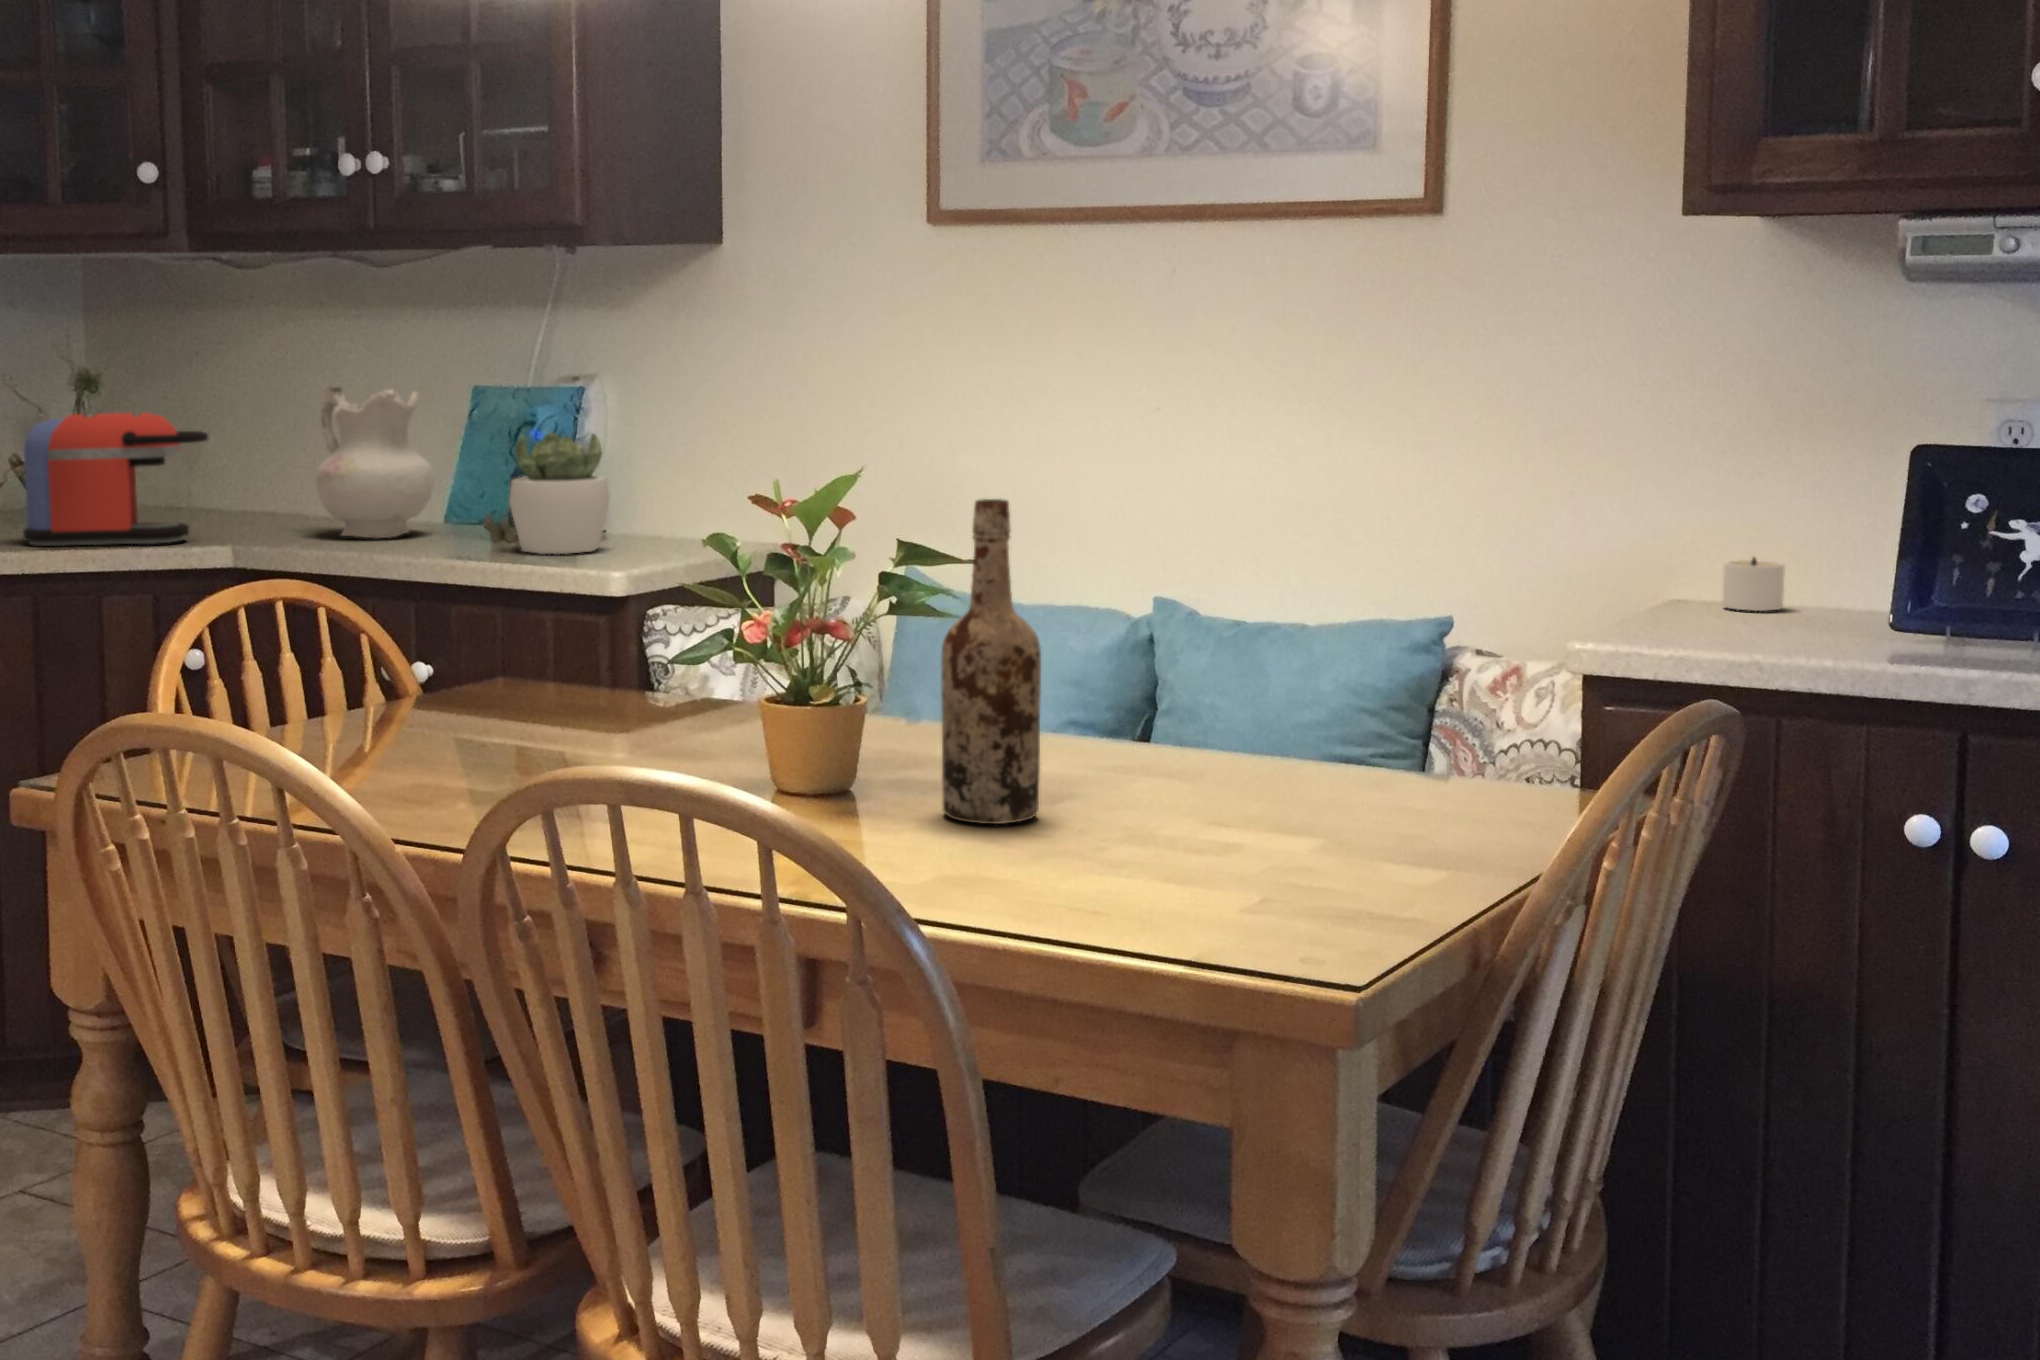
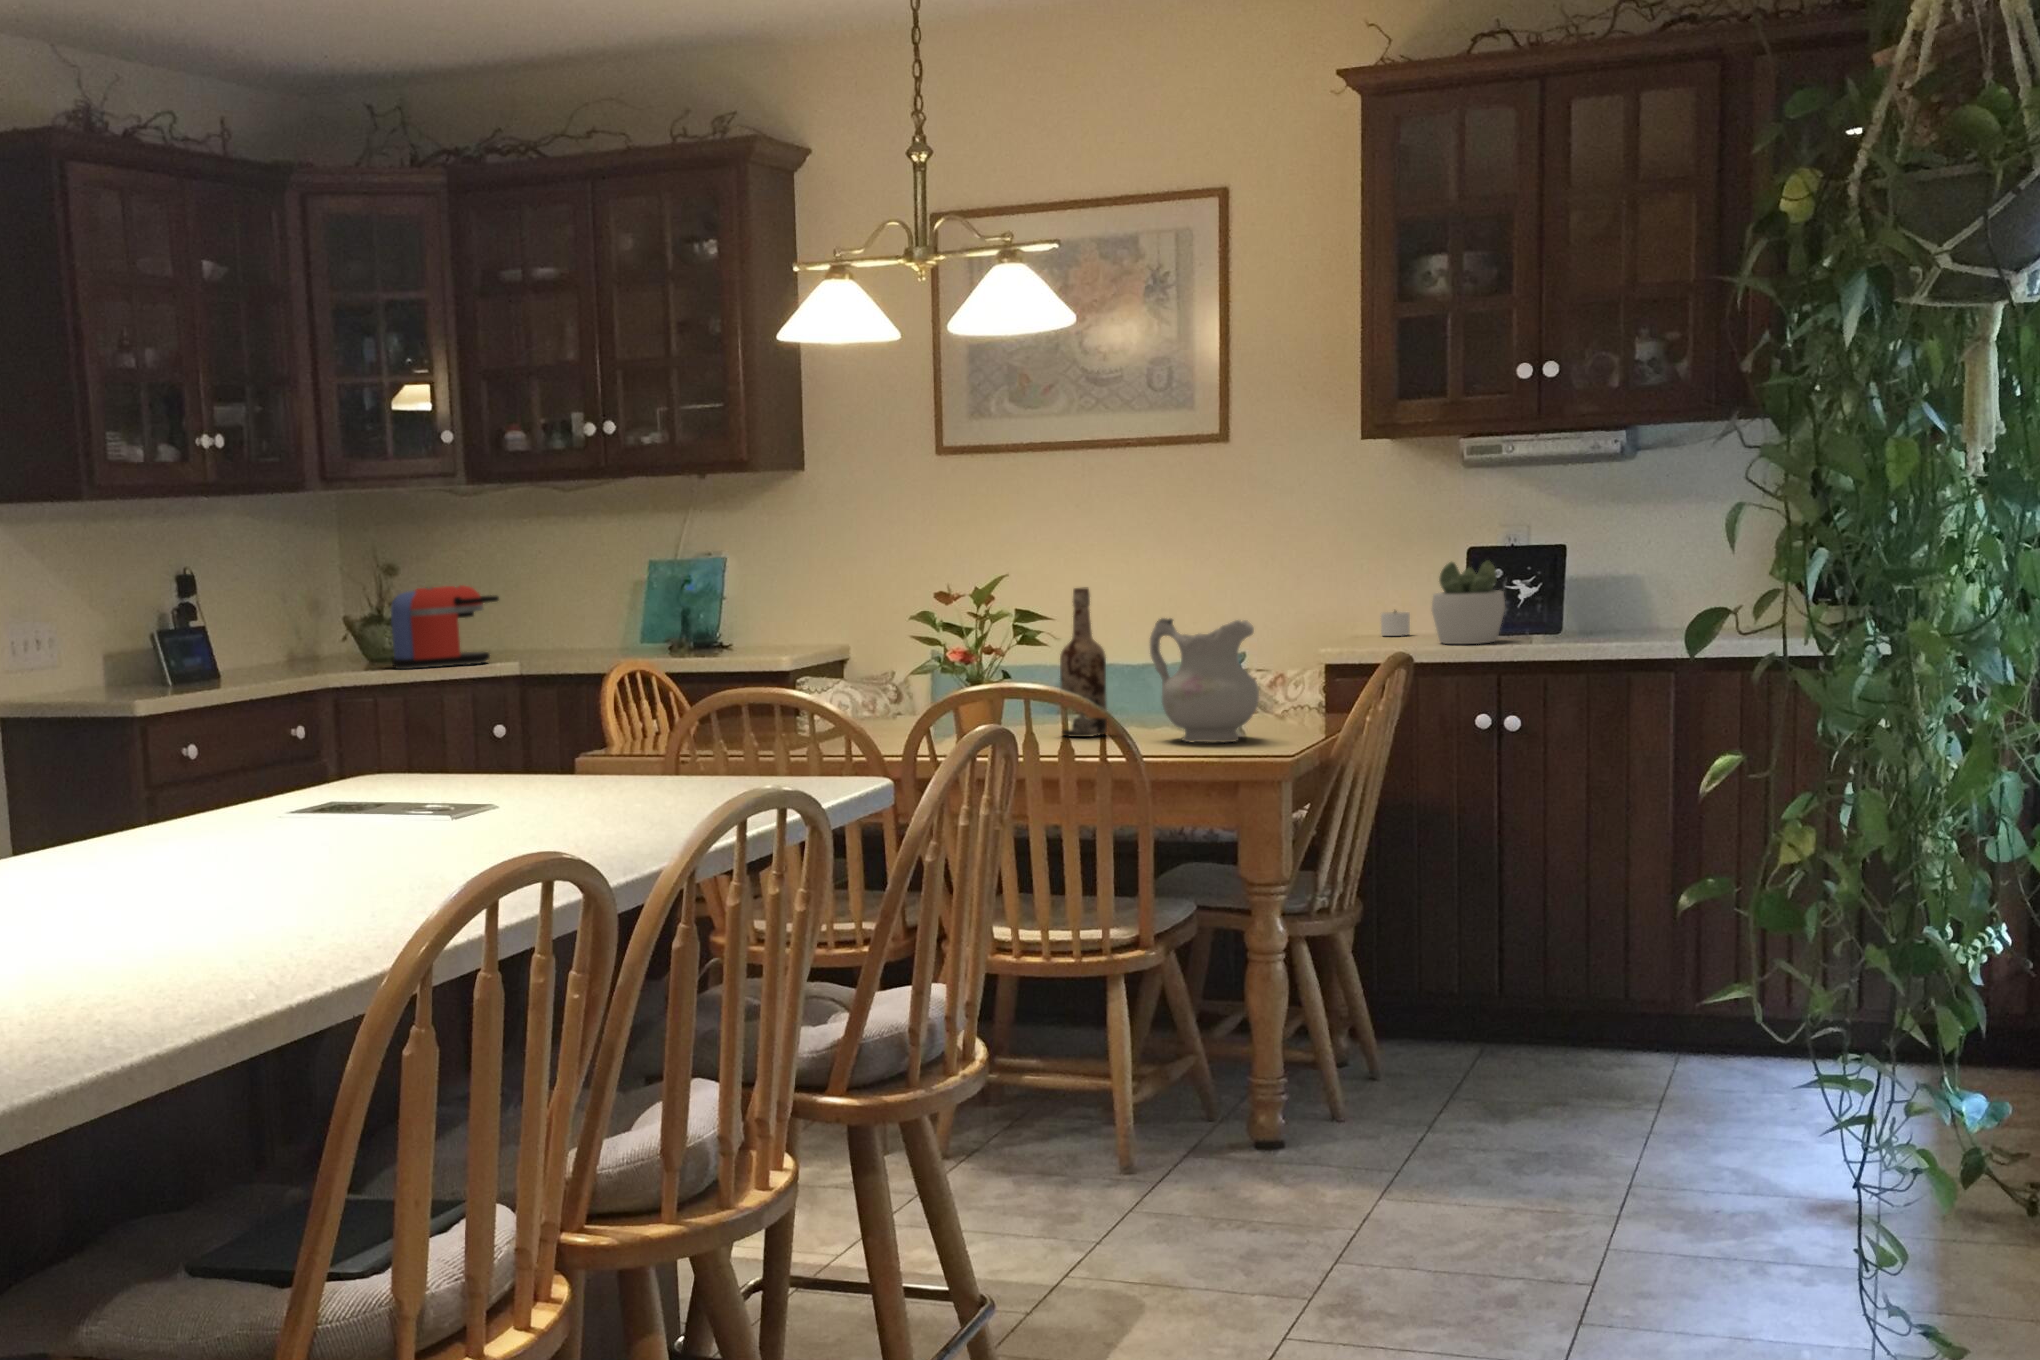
ceramic pitcher: present [316,385,434,538] -> present [1150,618,1259,742]
succulent plant: present [509,433,610,554] -> present [1432,560,1505,644]

